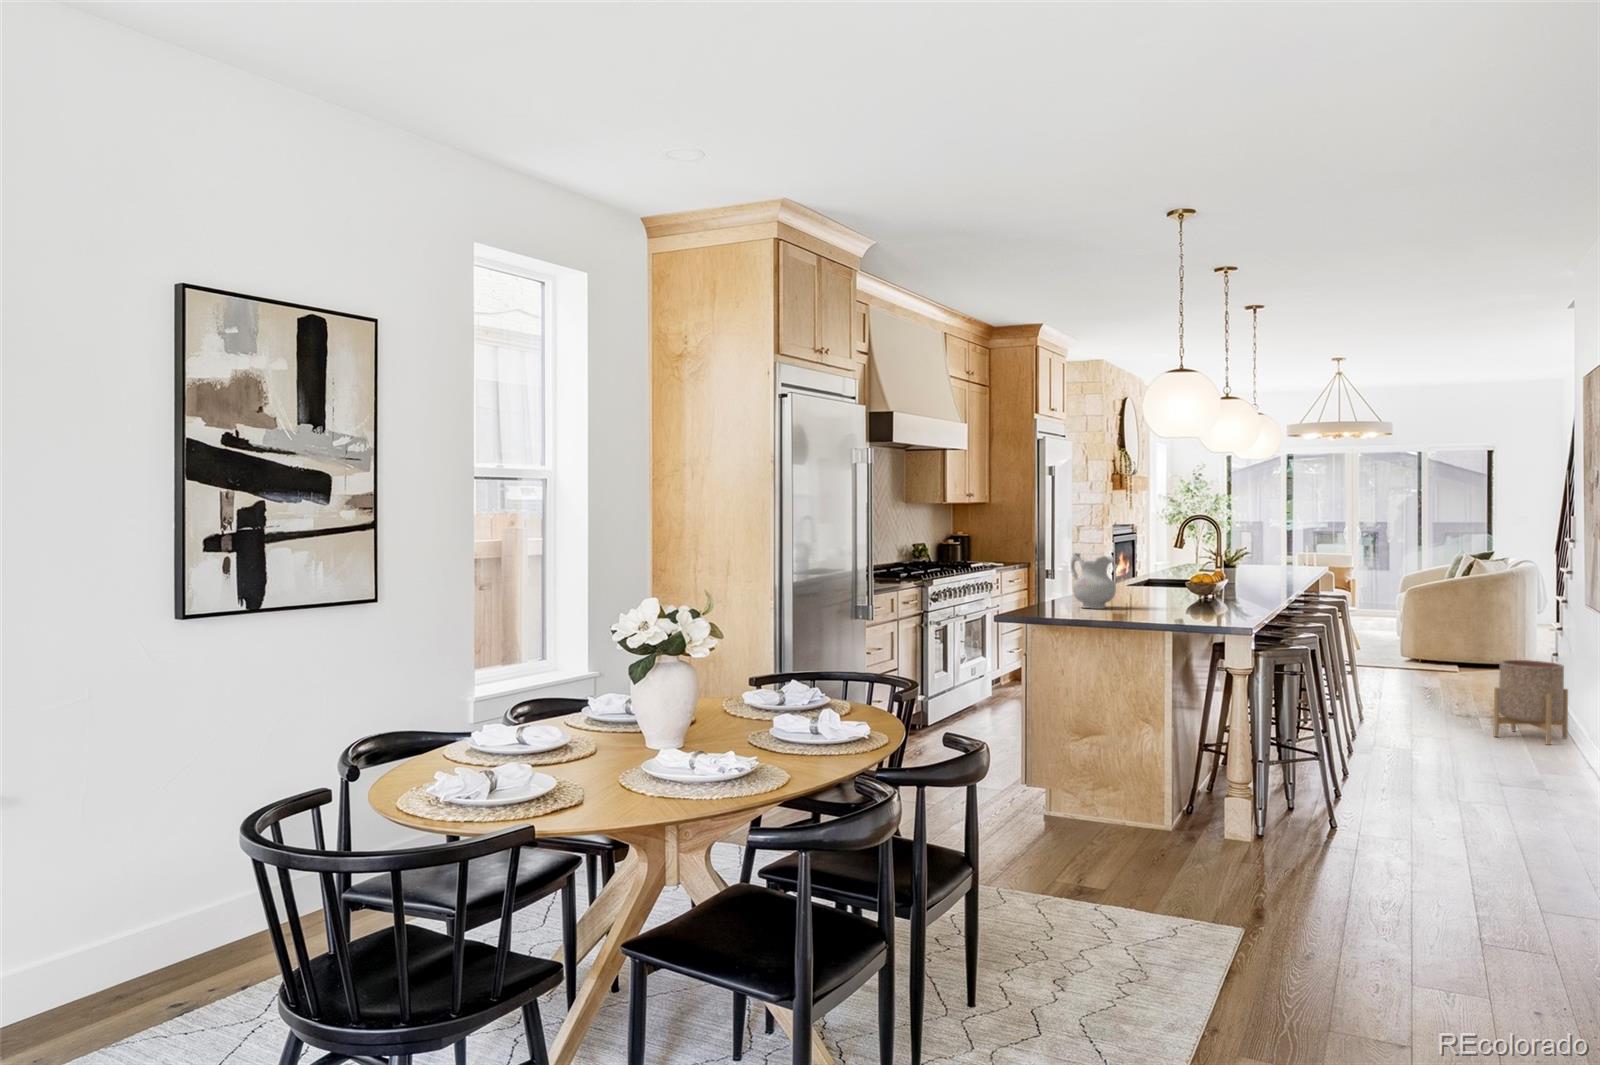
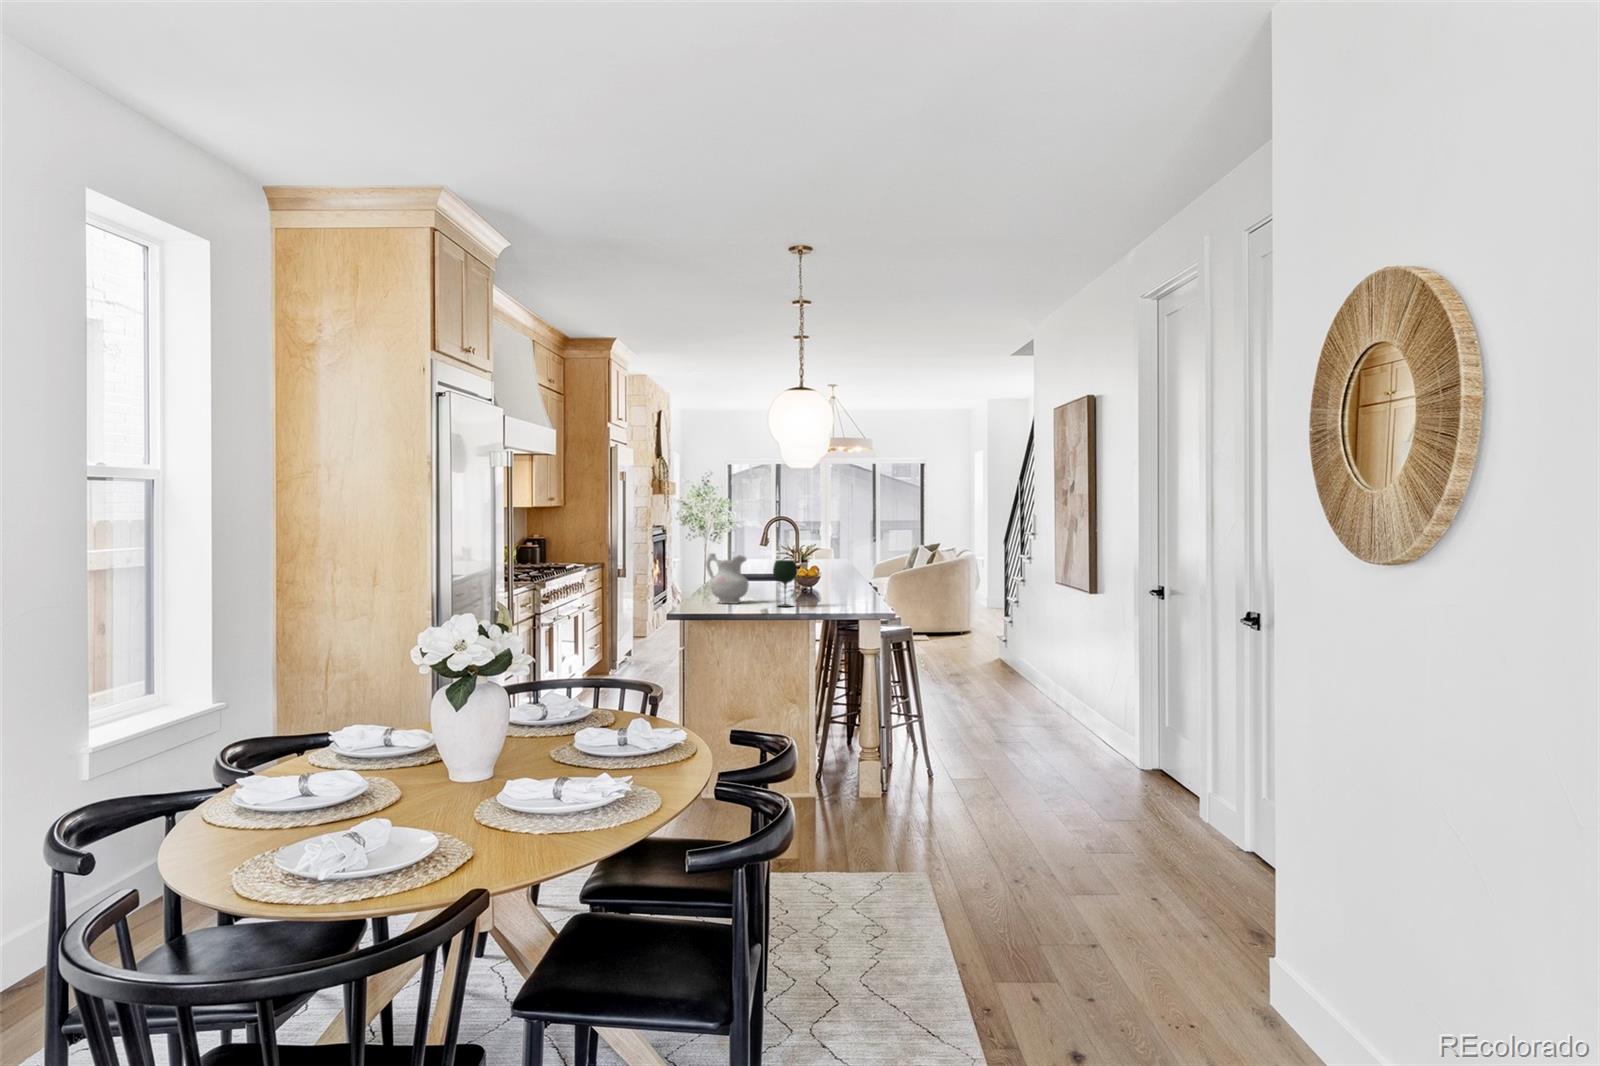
wine glass: none [1133,562,1163,615] -> present [773,560,797,607]
planter: present [1494,660,1568,745] -> none [985,628,1030,691]

